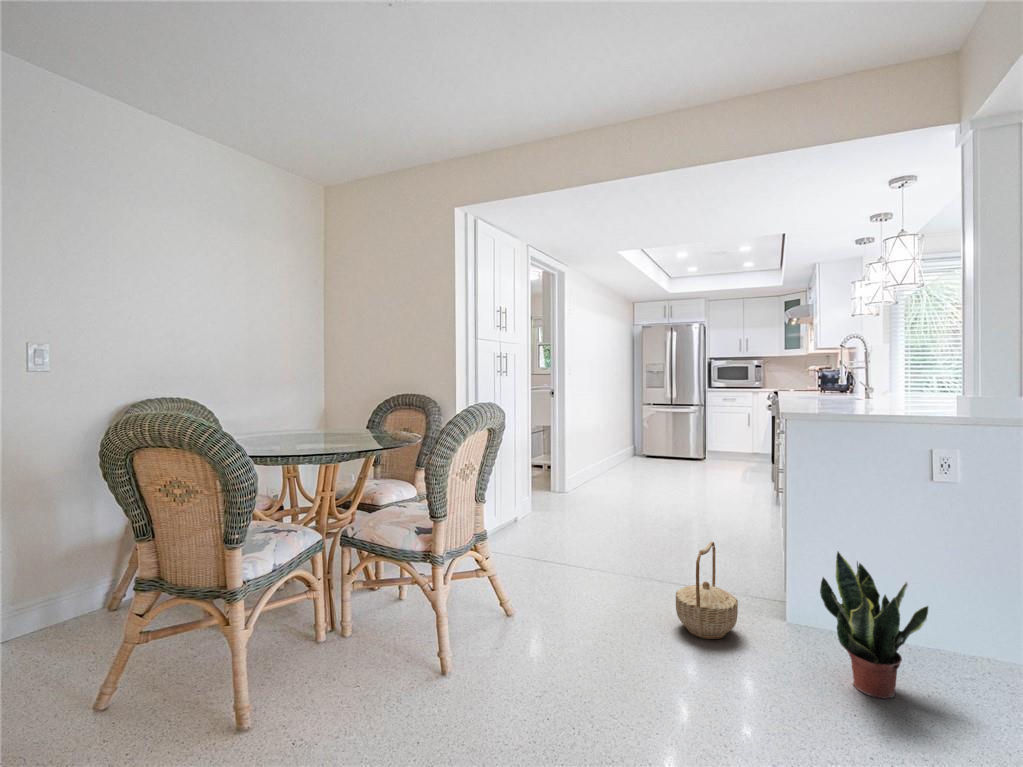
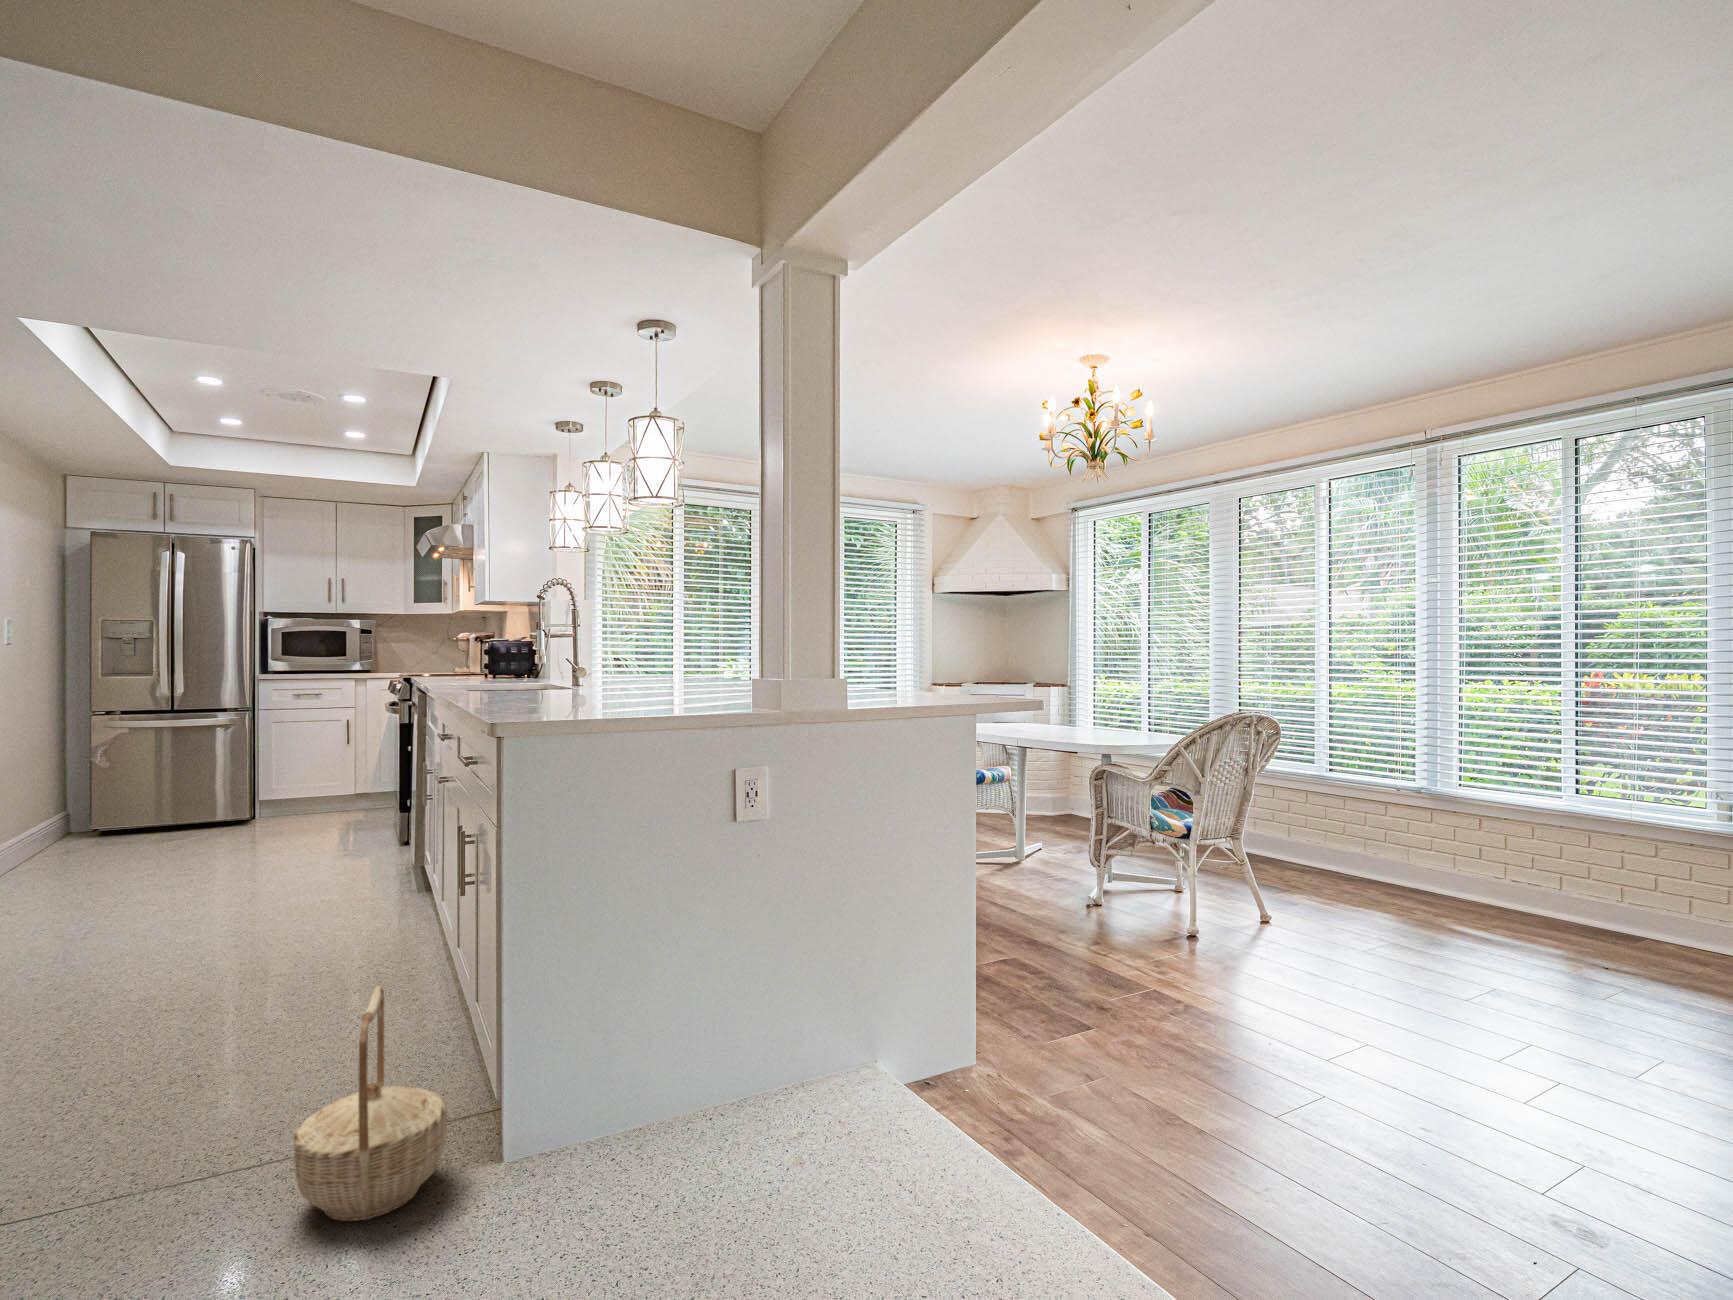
potted plant: present [820,551,928,698] -> none [620,936,778,1183]

